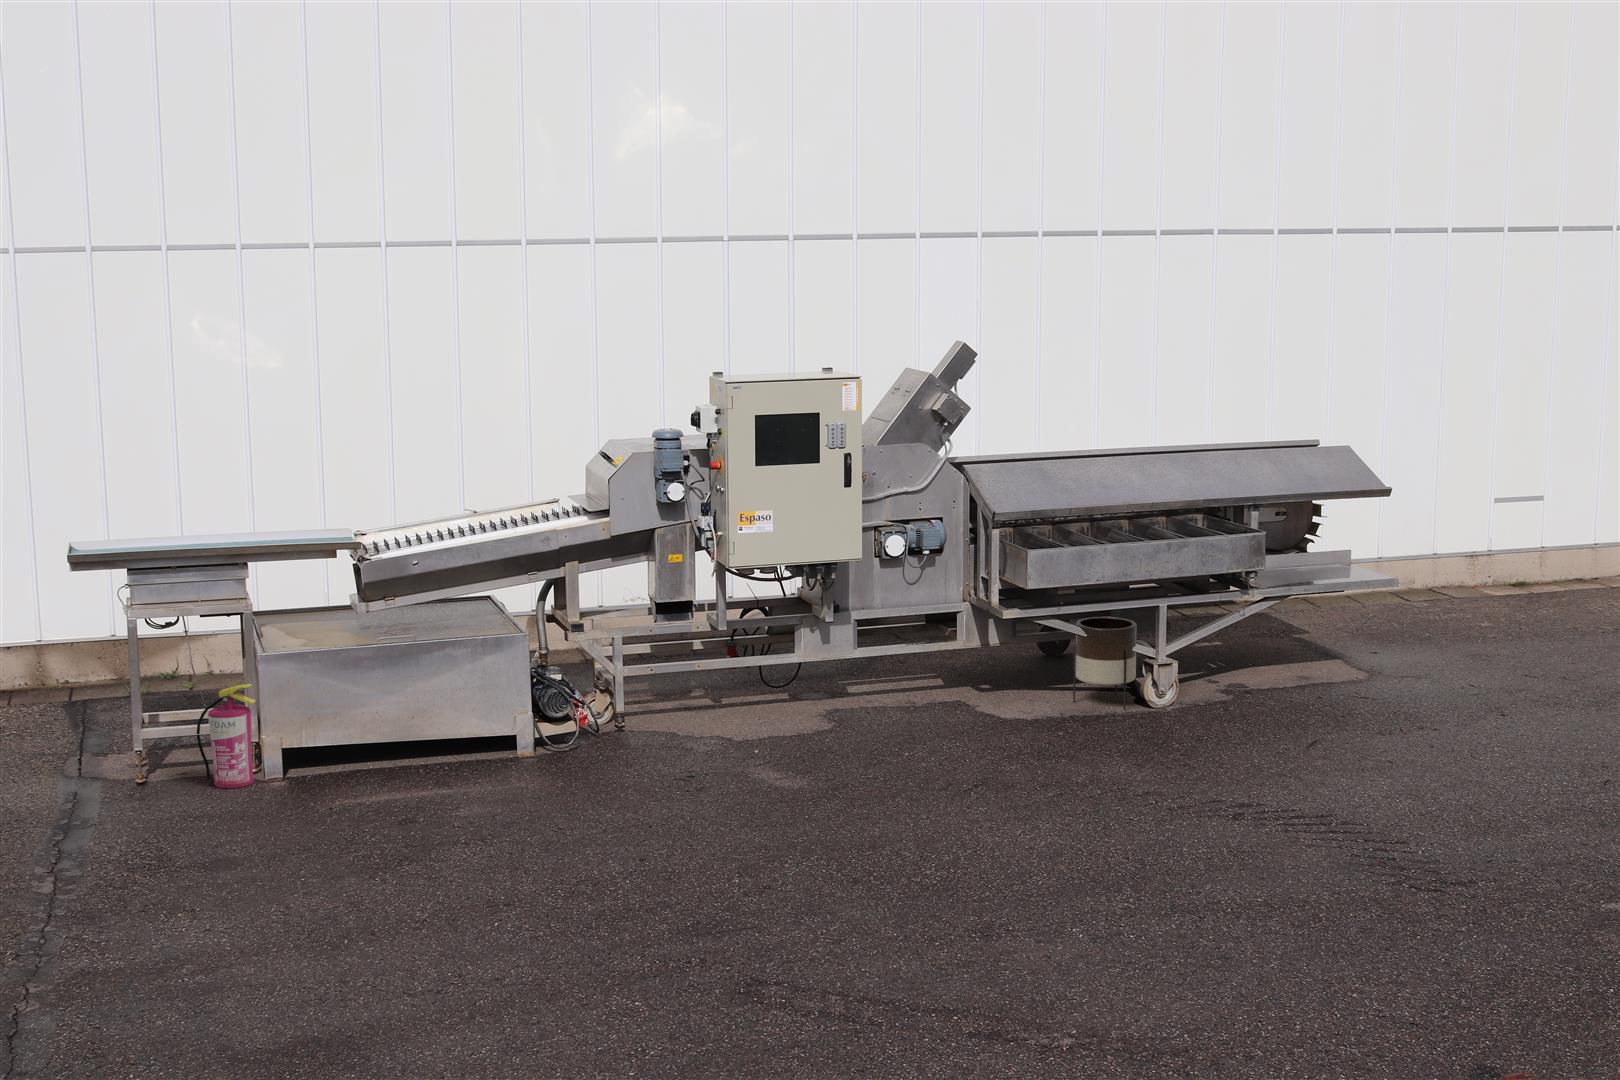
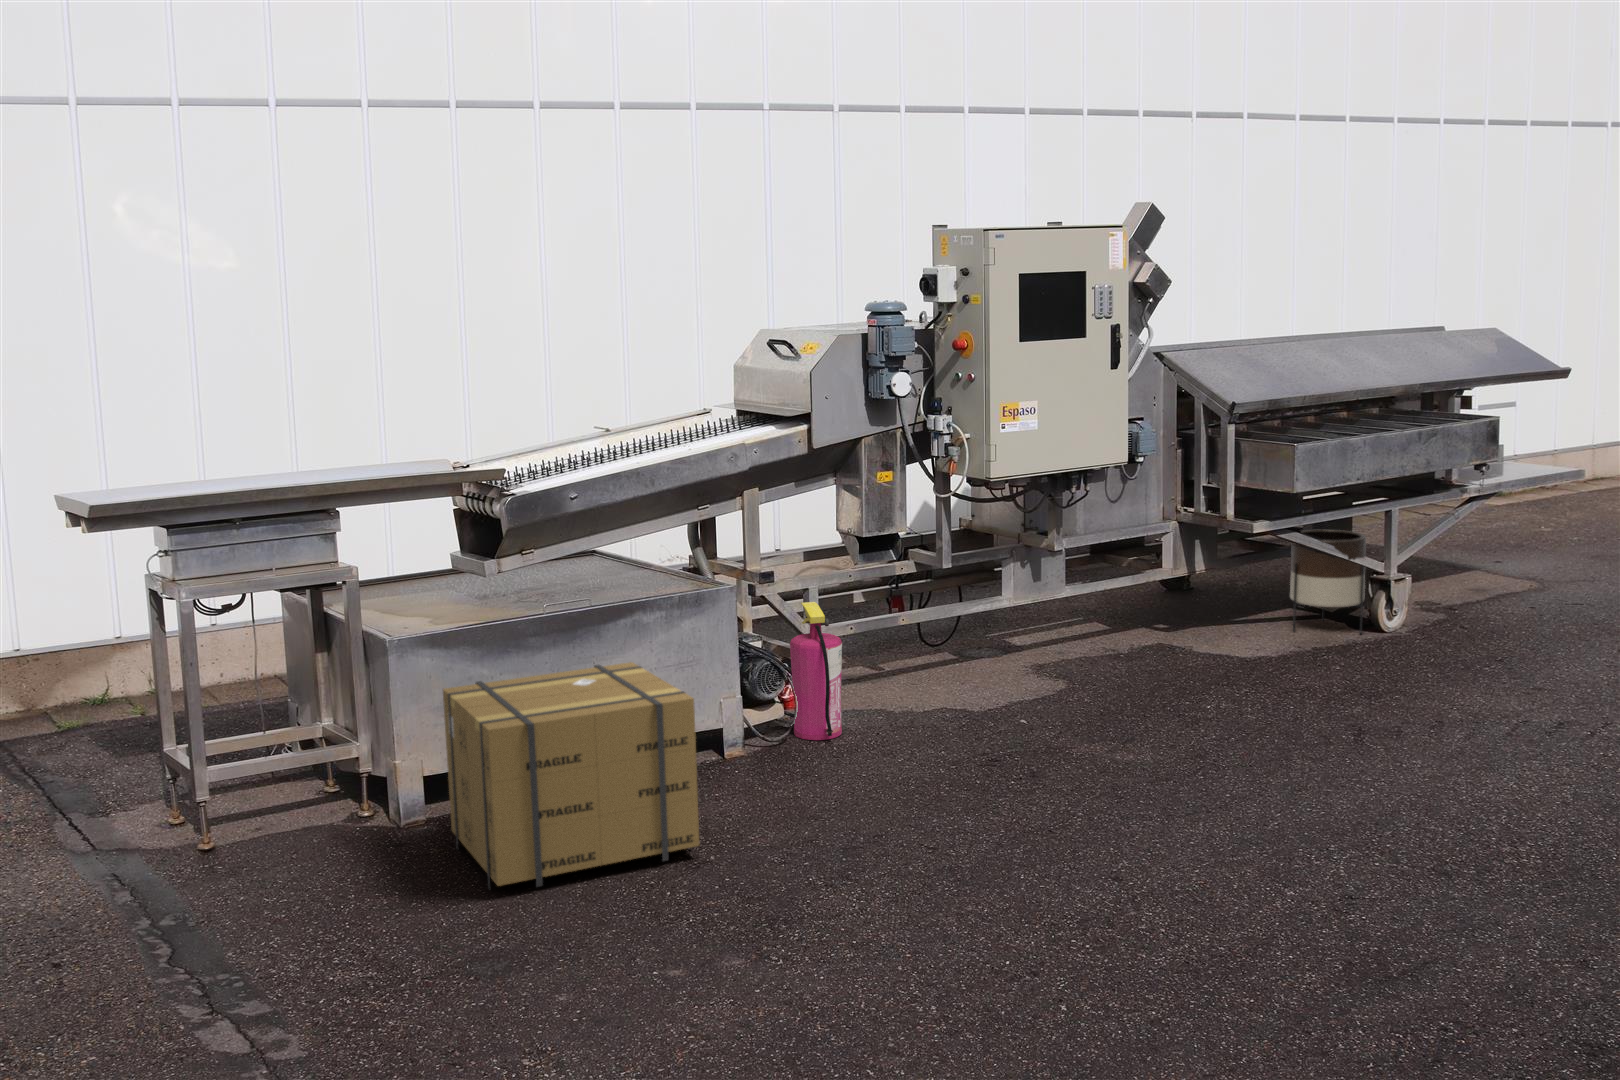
cardboard box: none [269,683,421,820] -> present [443,662,699,890]
fire extinguisher: present [197,684,255,788] -> present [790,602,842,740]

